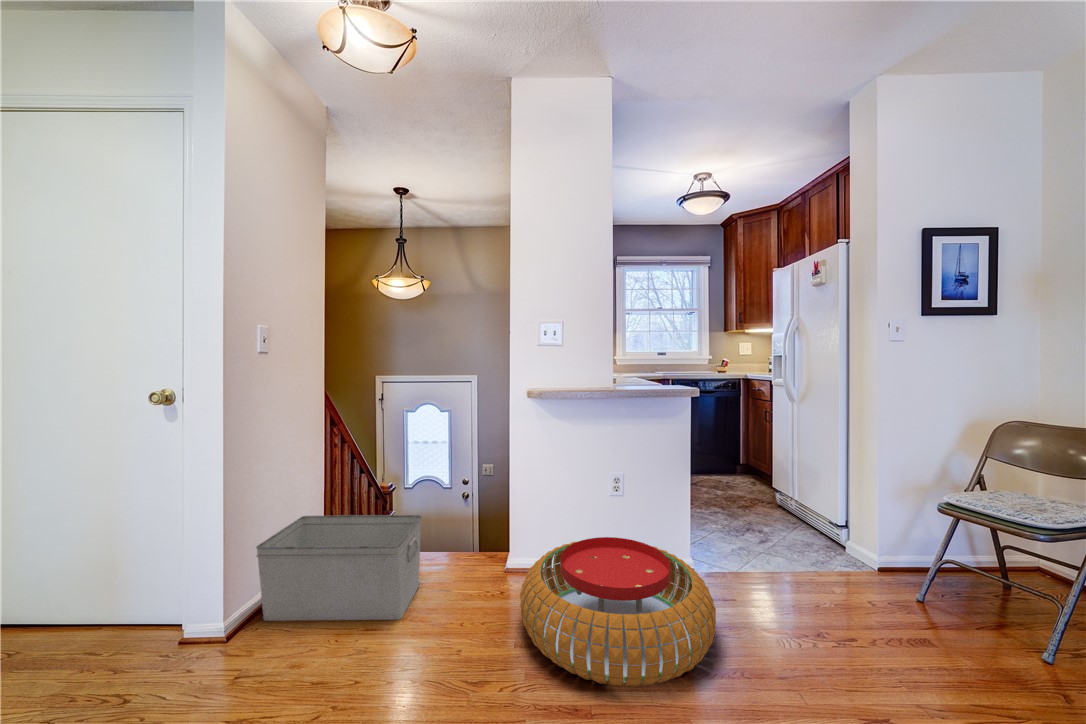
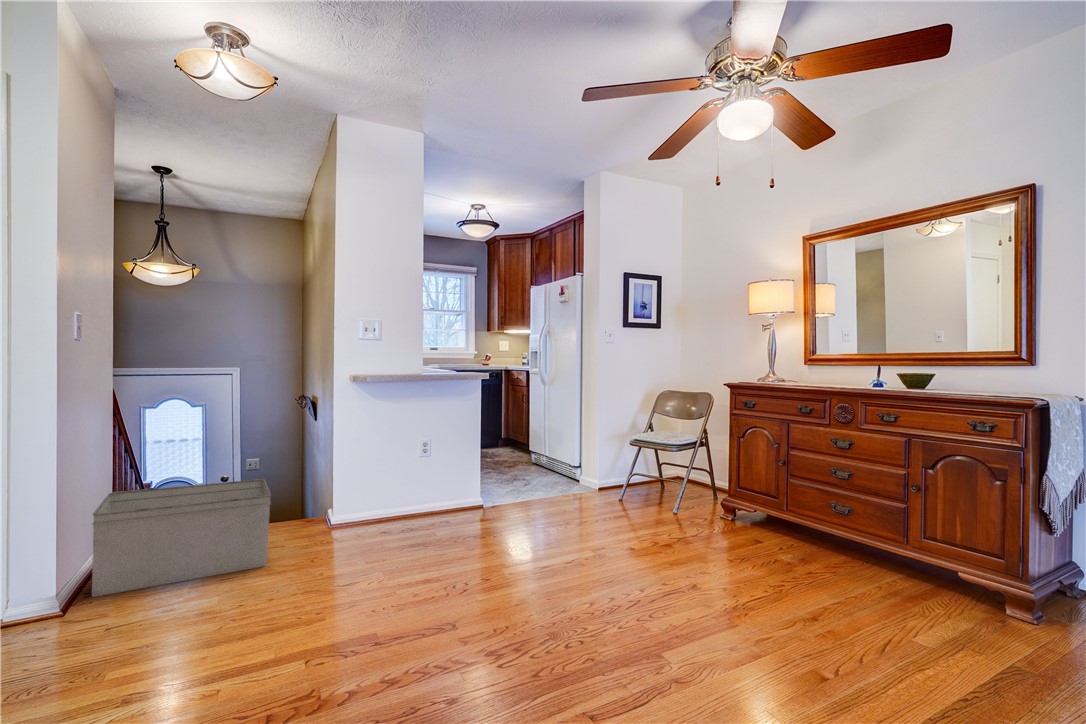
pouf: present [520,537,716,687] -> none [382,477,526,559]

